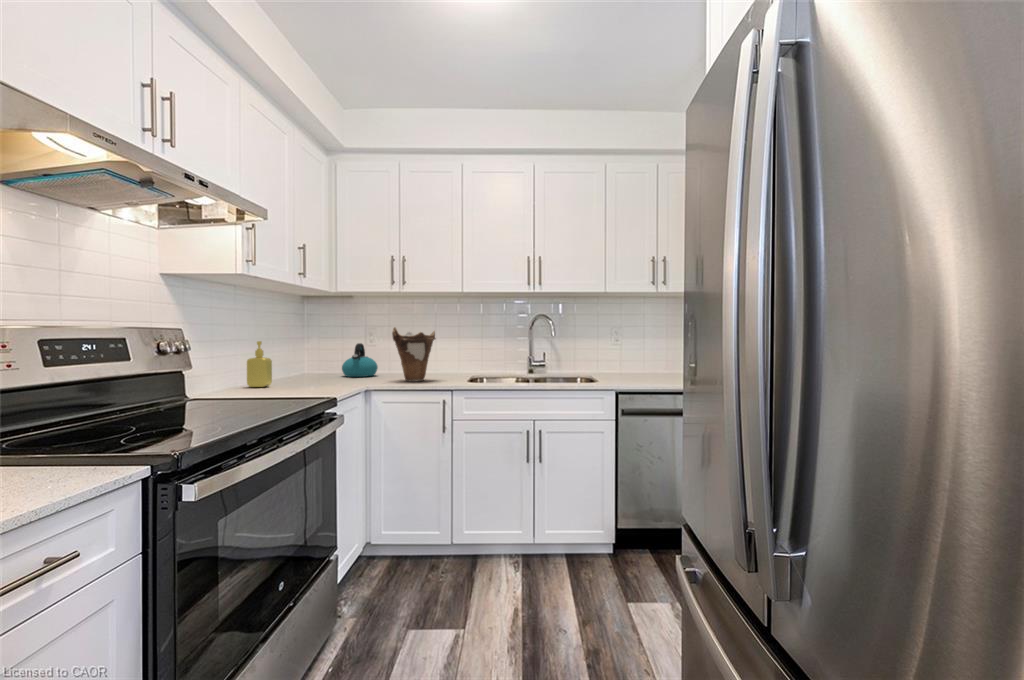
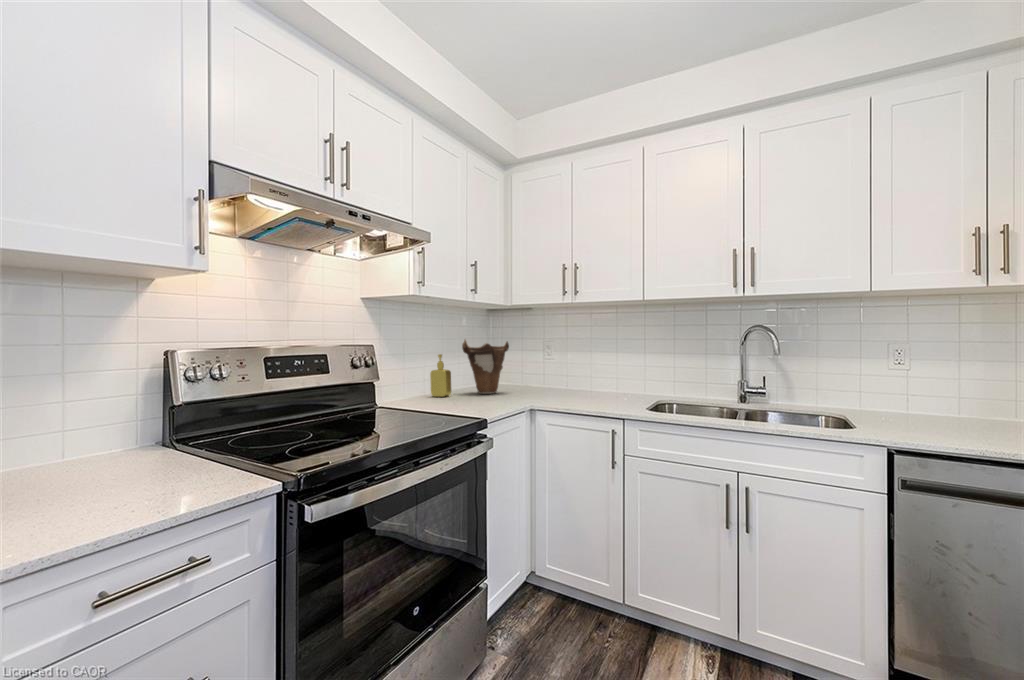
vase: present [392,327,435,381] -> present [462,340,509,394]
kettle: present [342,343,378,377] -> none [519,354,553,388]

